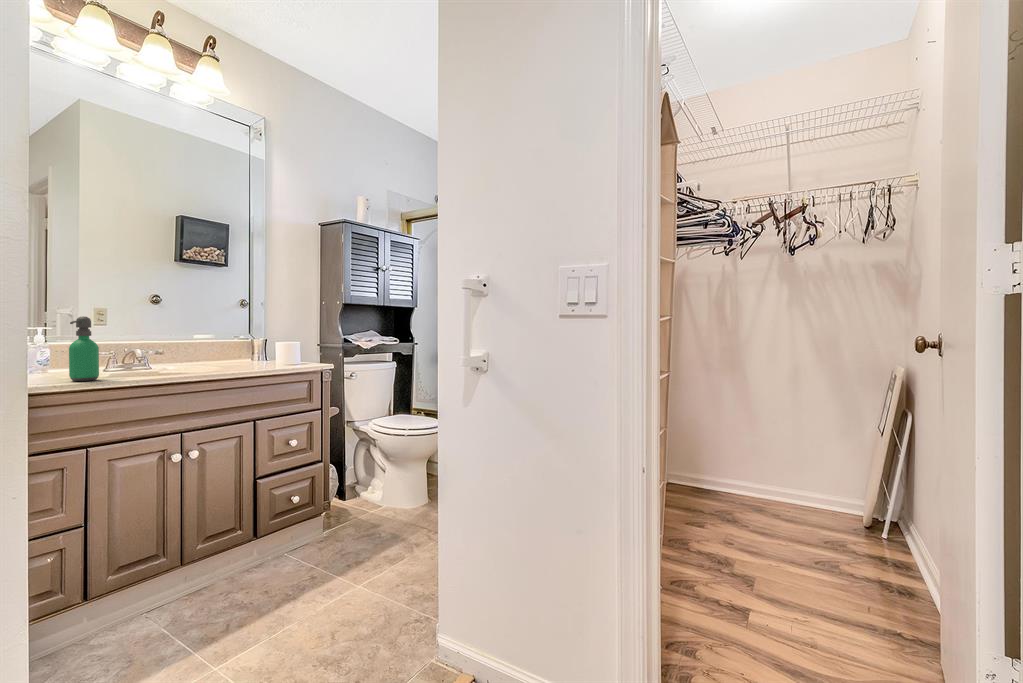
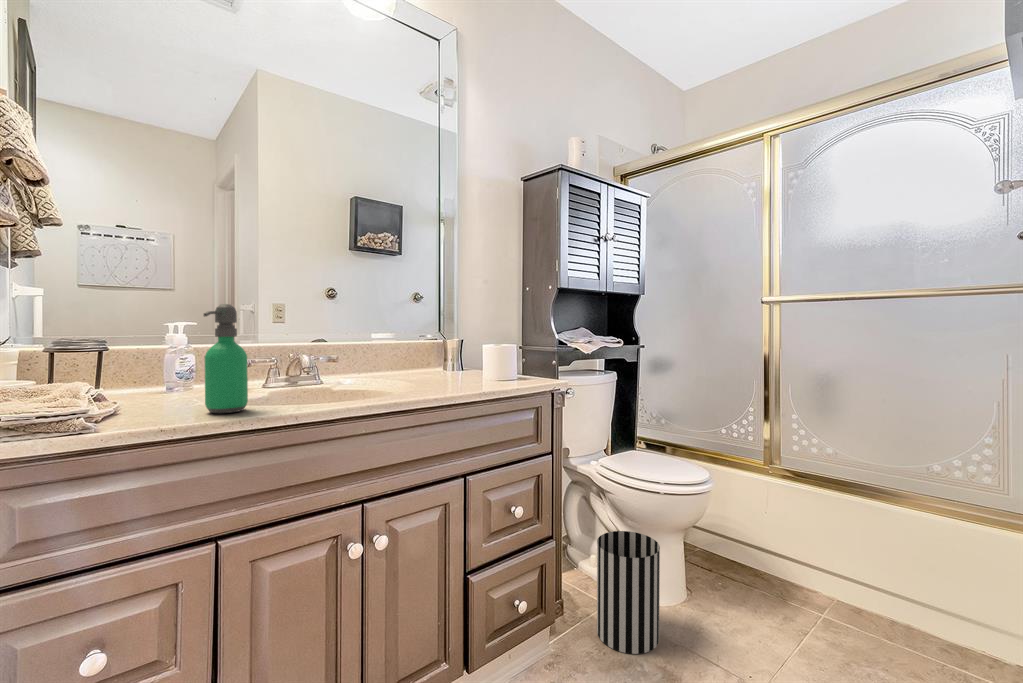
wastebasket: none [357,460,397,530] -> present [597,531,660,654]

